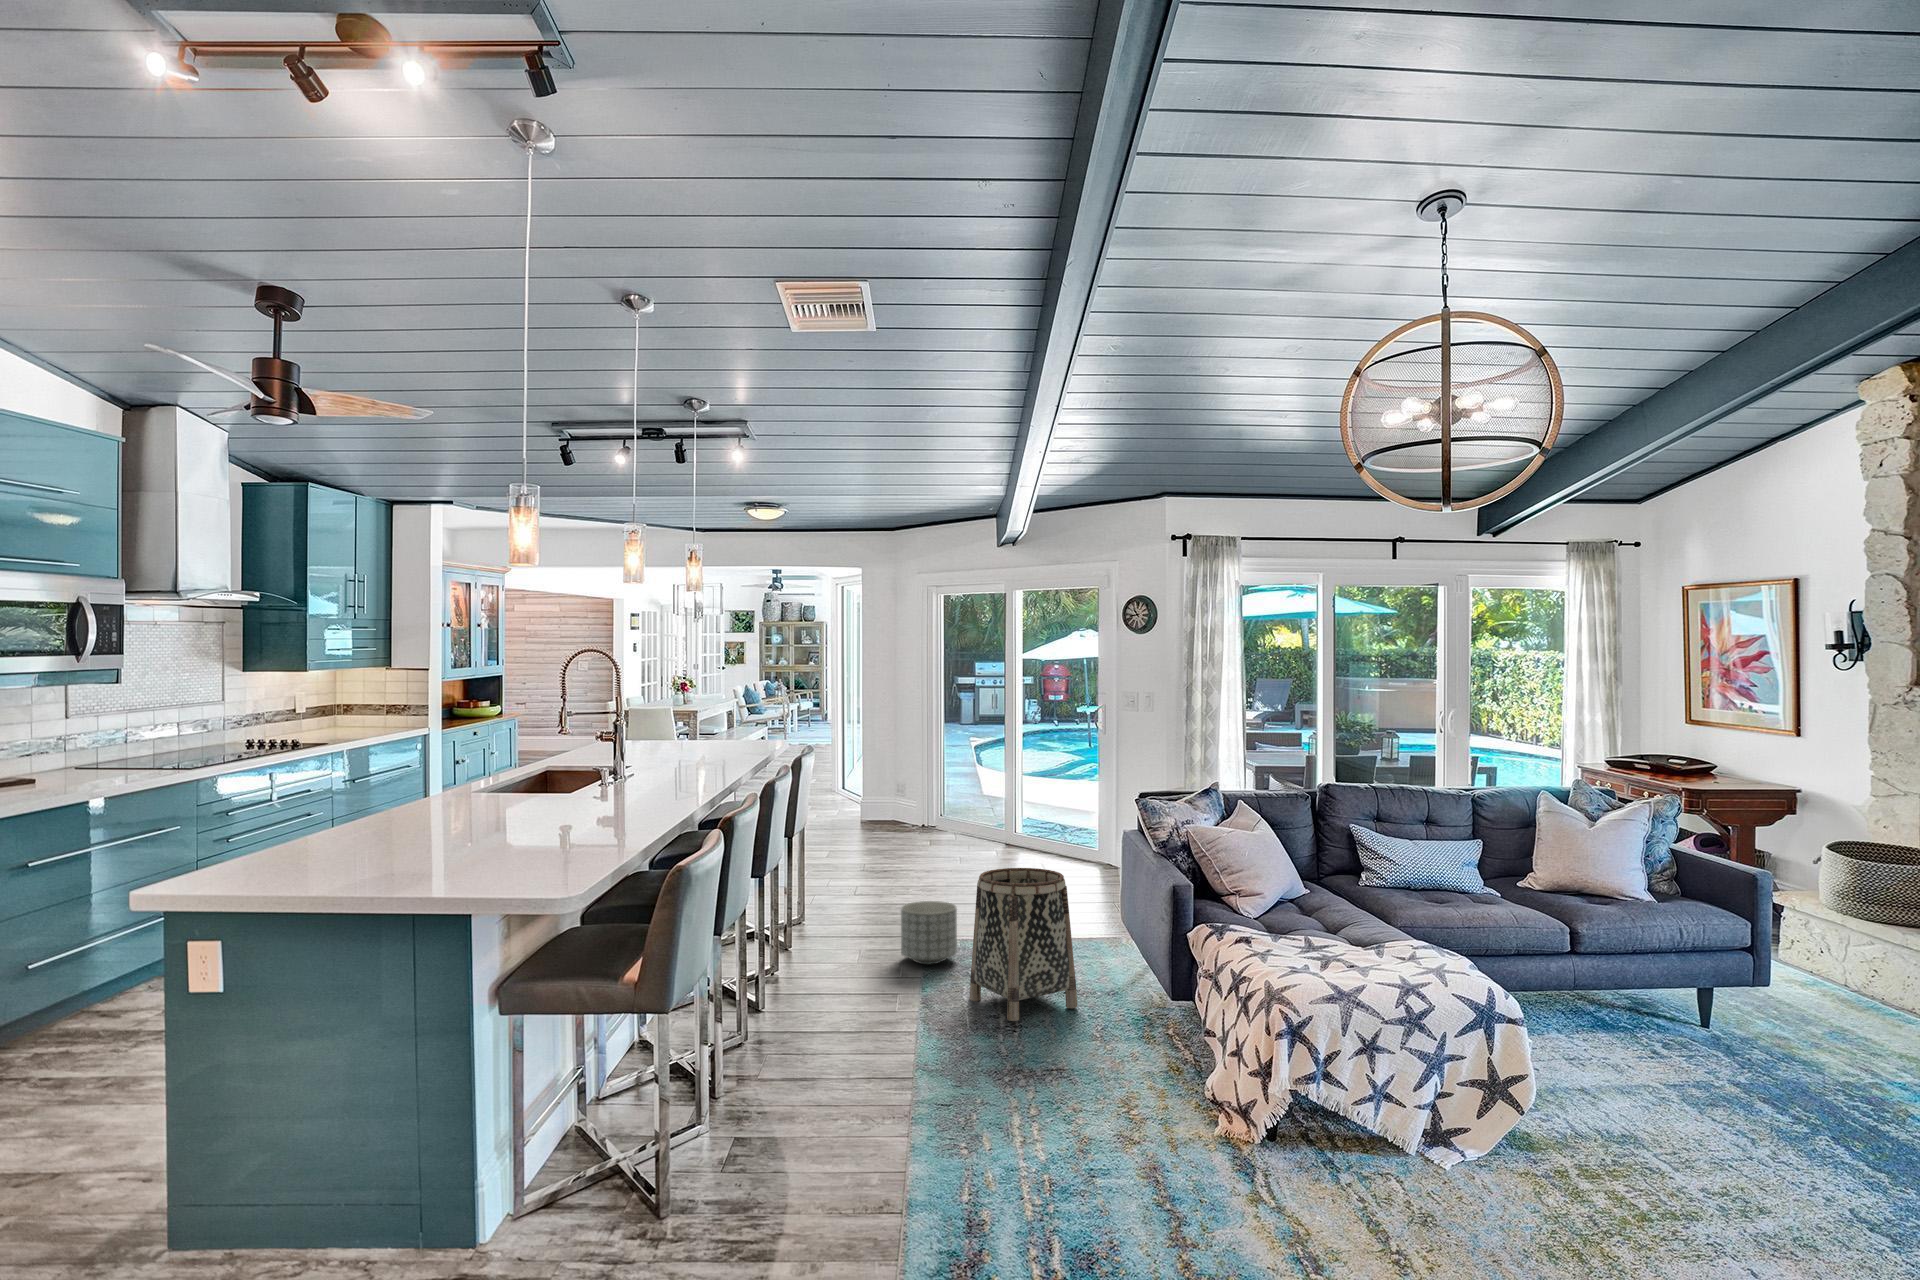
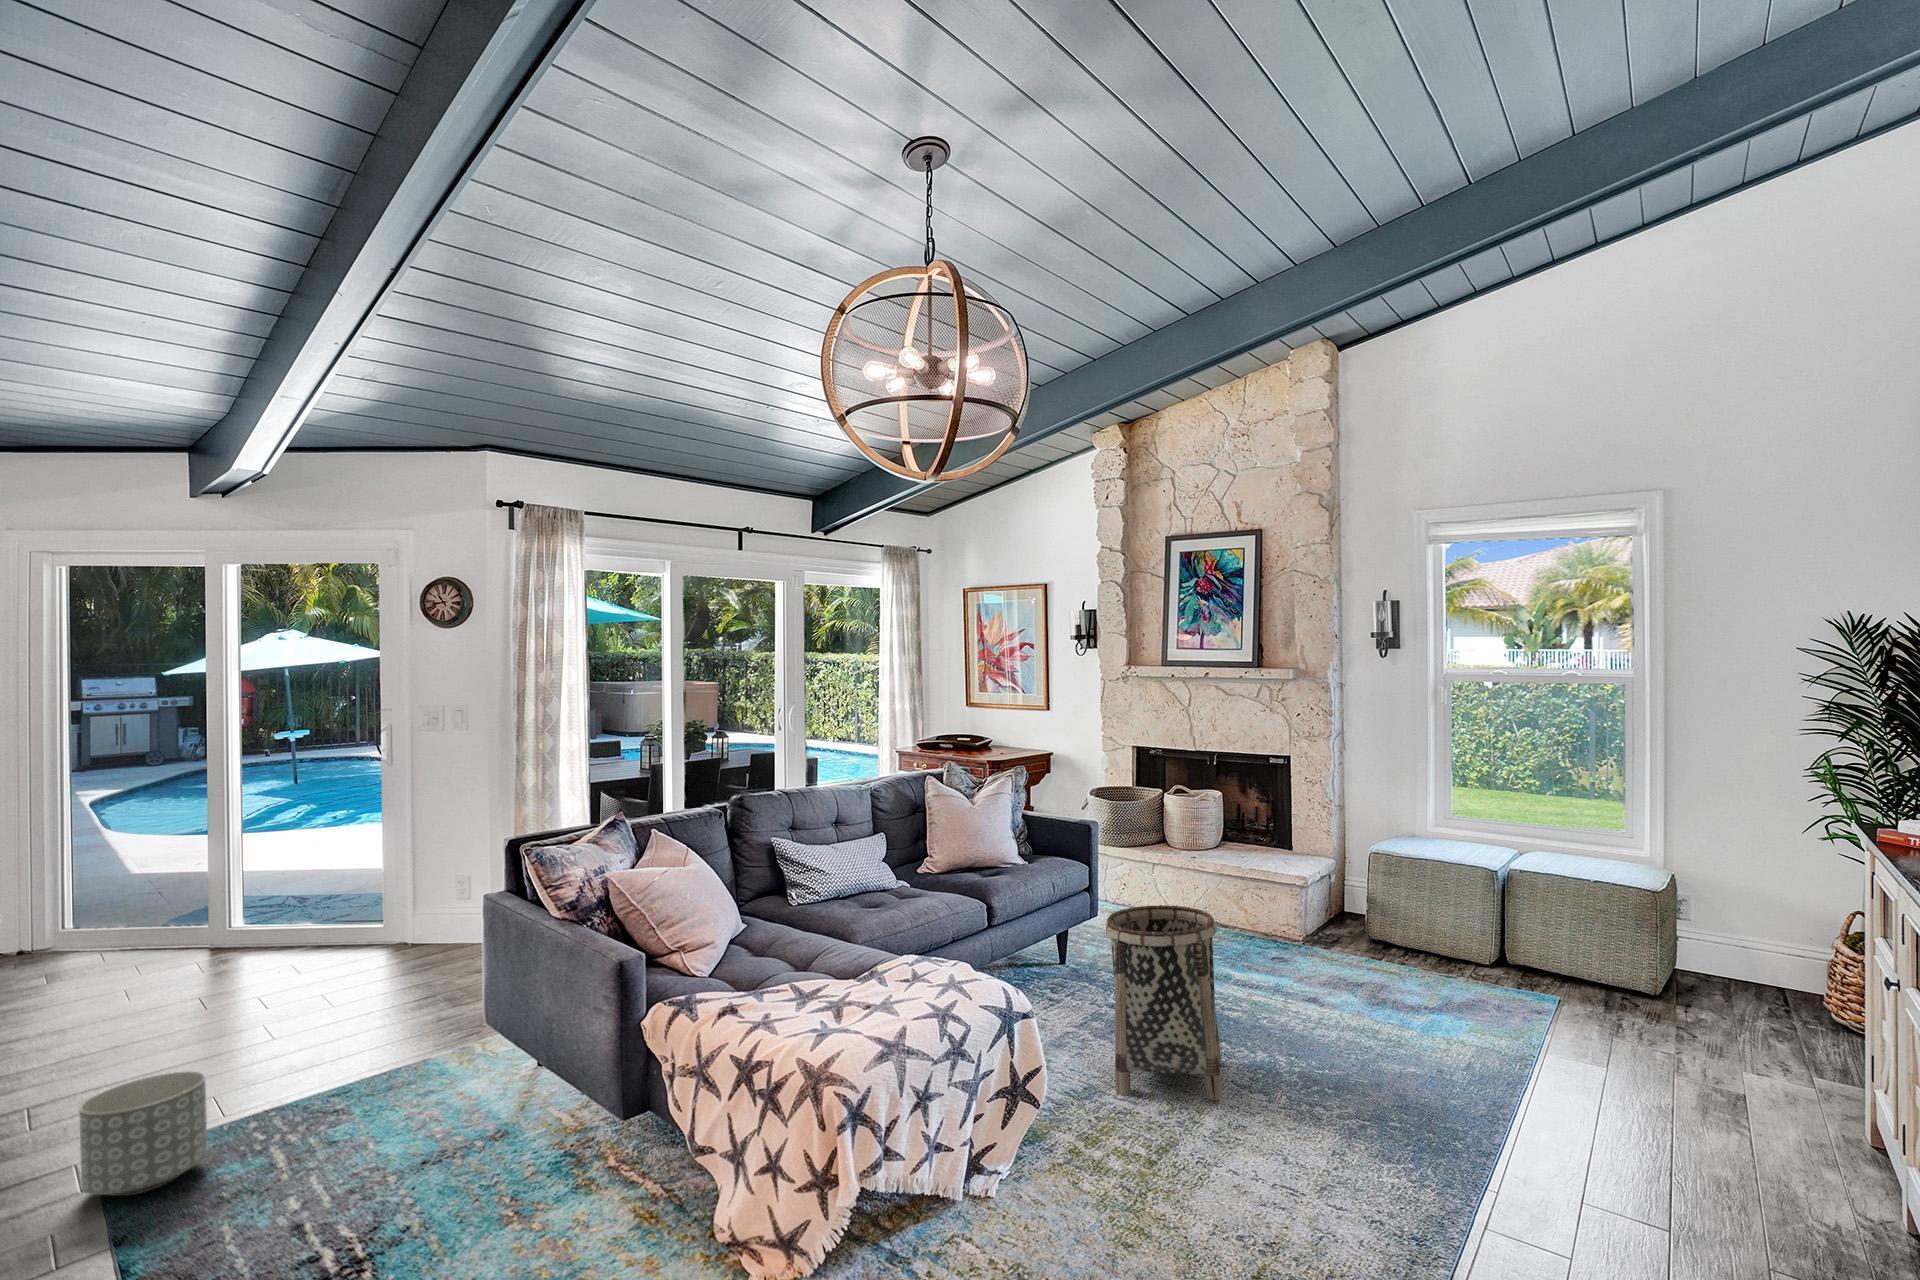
basket: present [970,868,1077,1021] -> present [1106,905,1223,1100]

